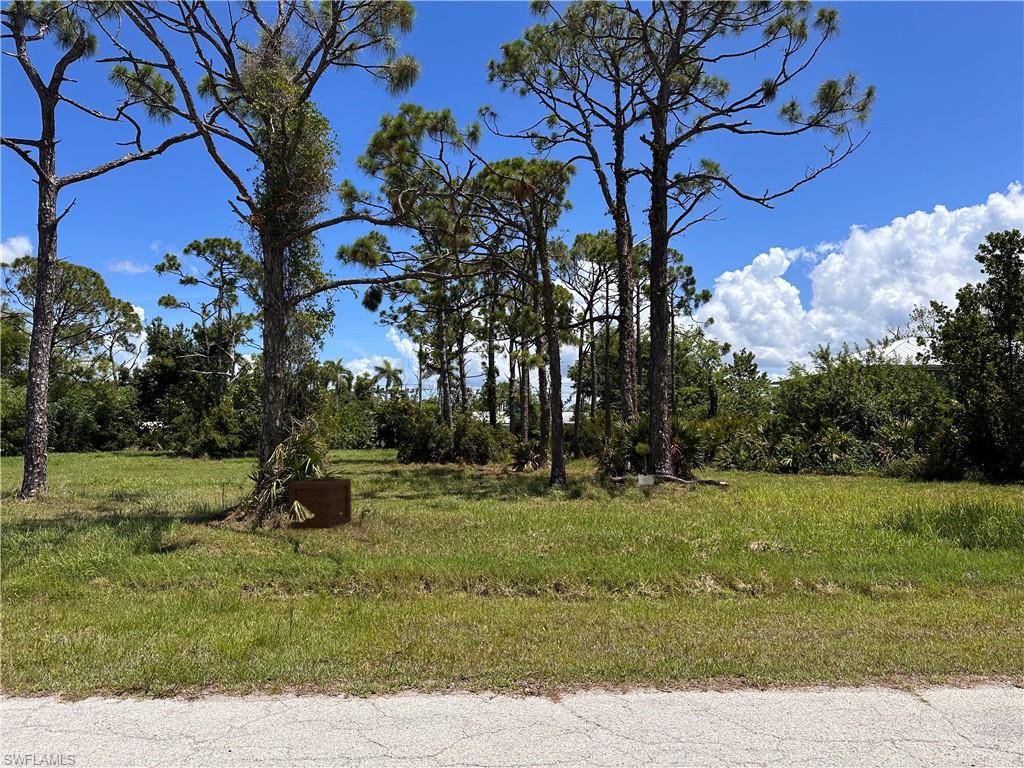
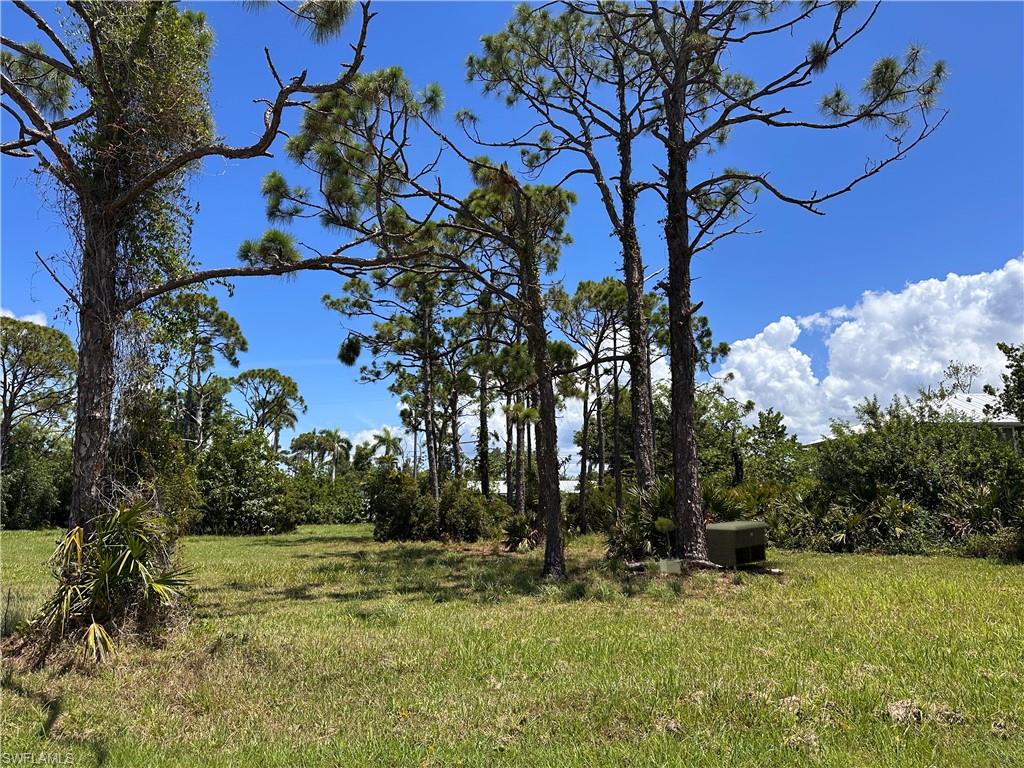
storage bench: none [675,447,722,484] -> present [706,521,767,570]
wooden crate: present [289,478,352,528] -> none [134,577,240,661]

